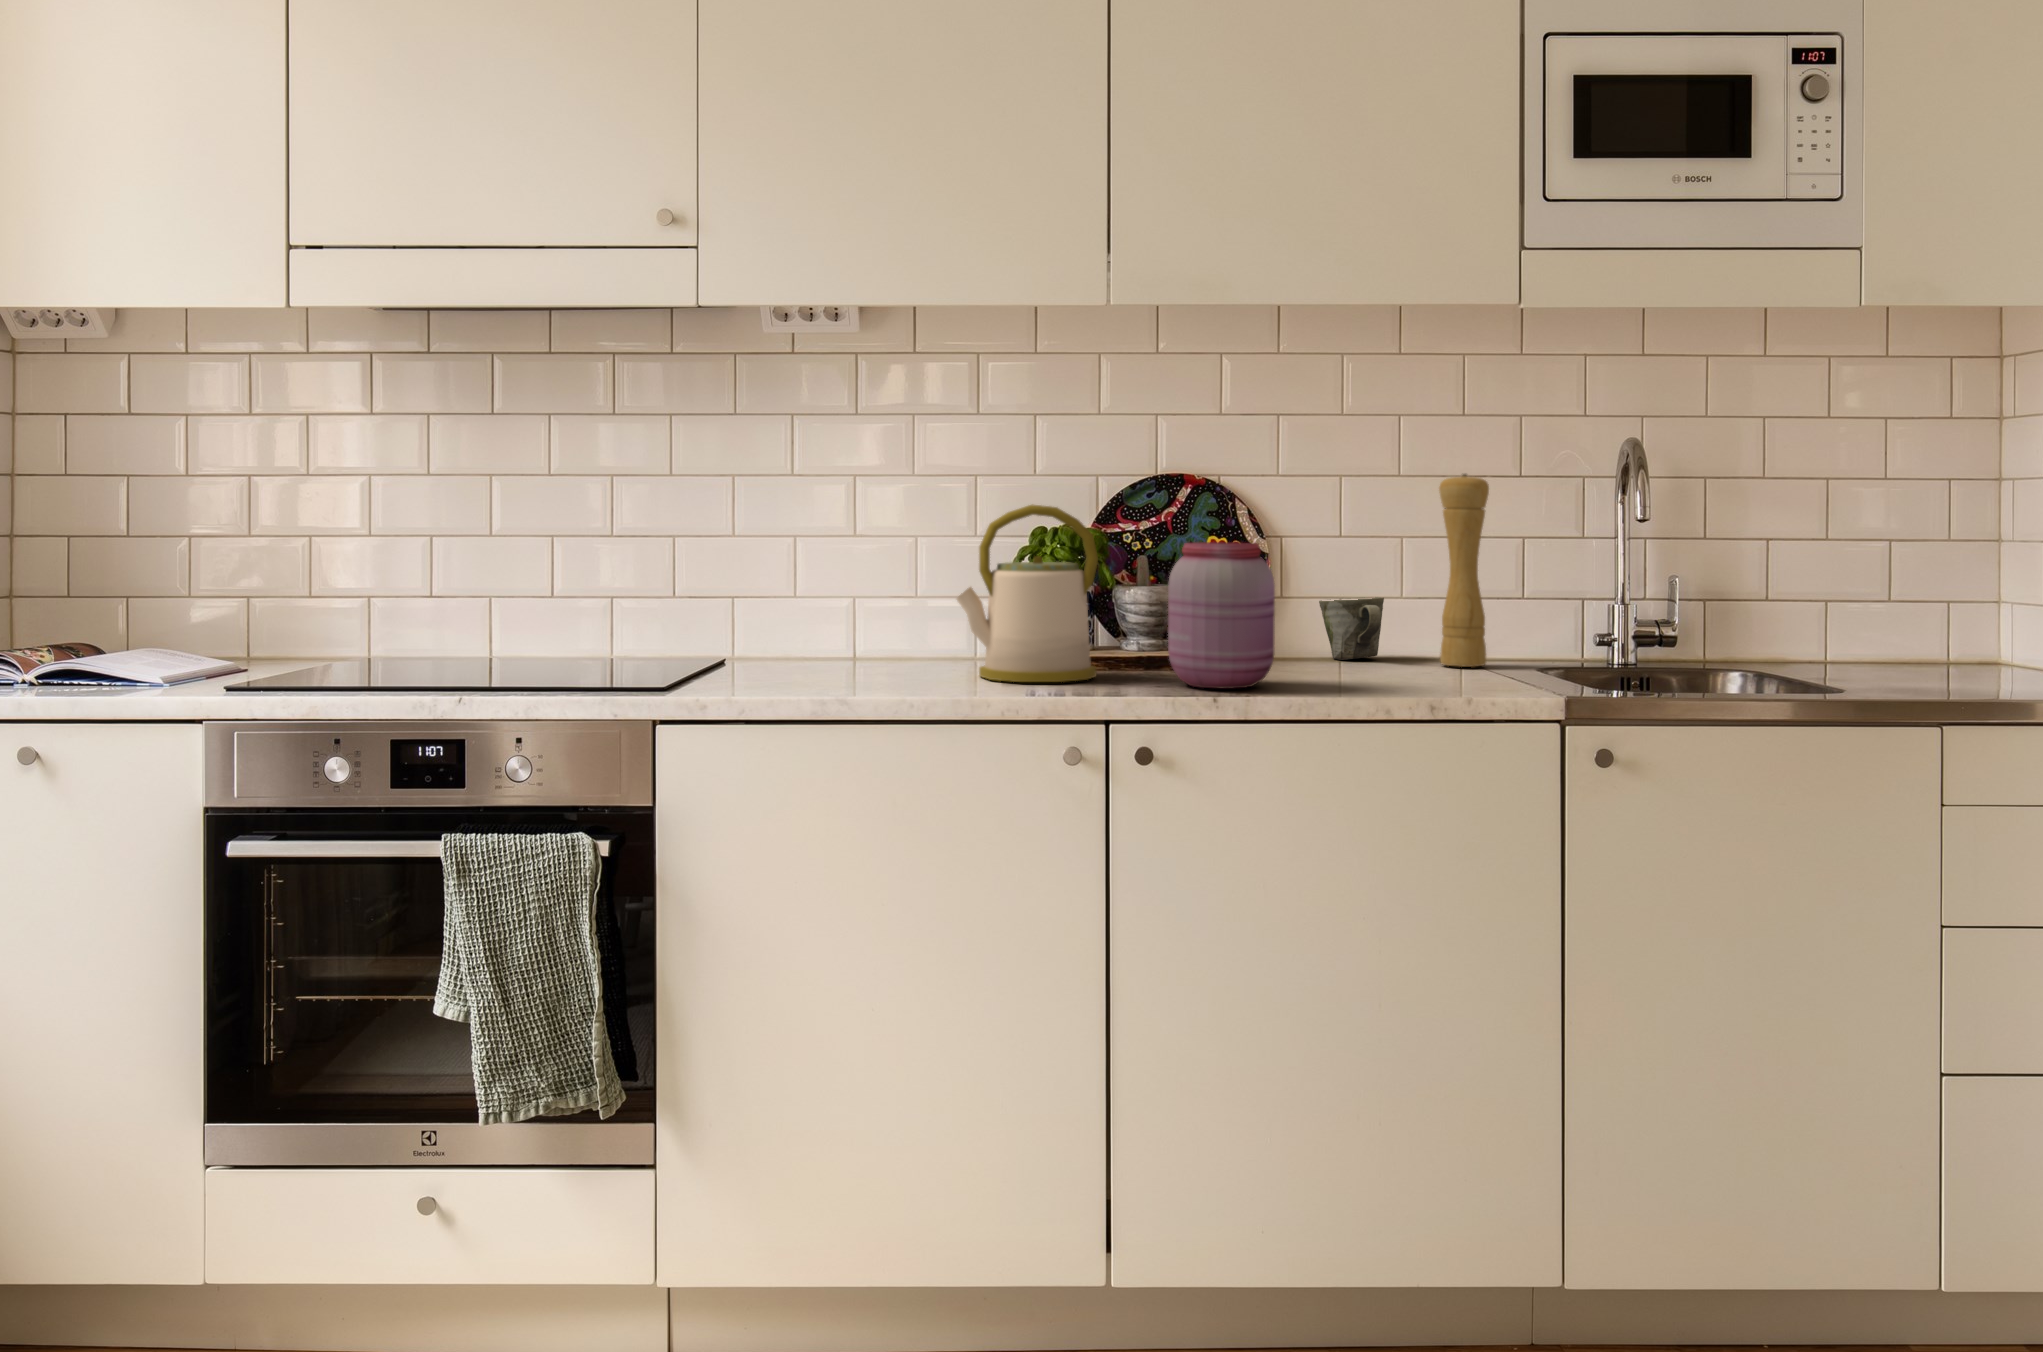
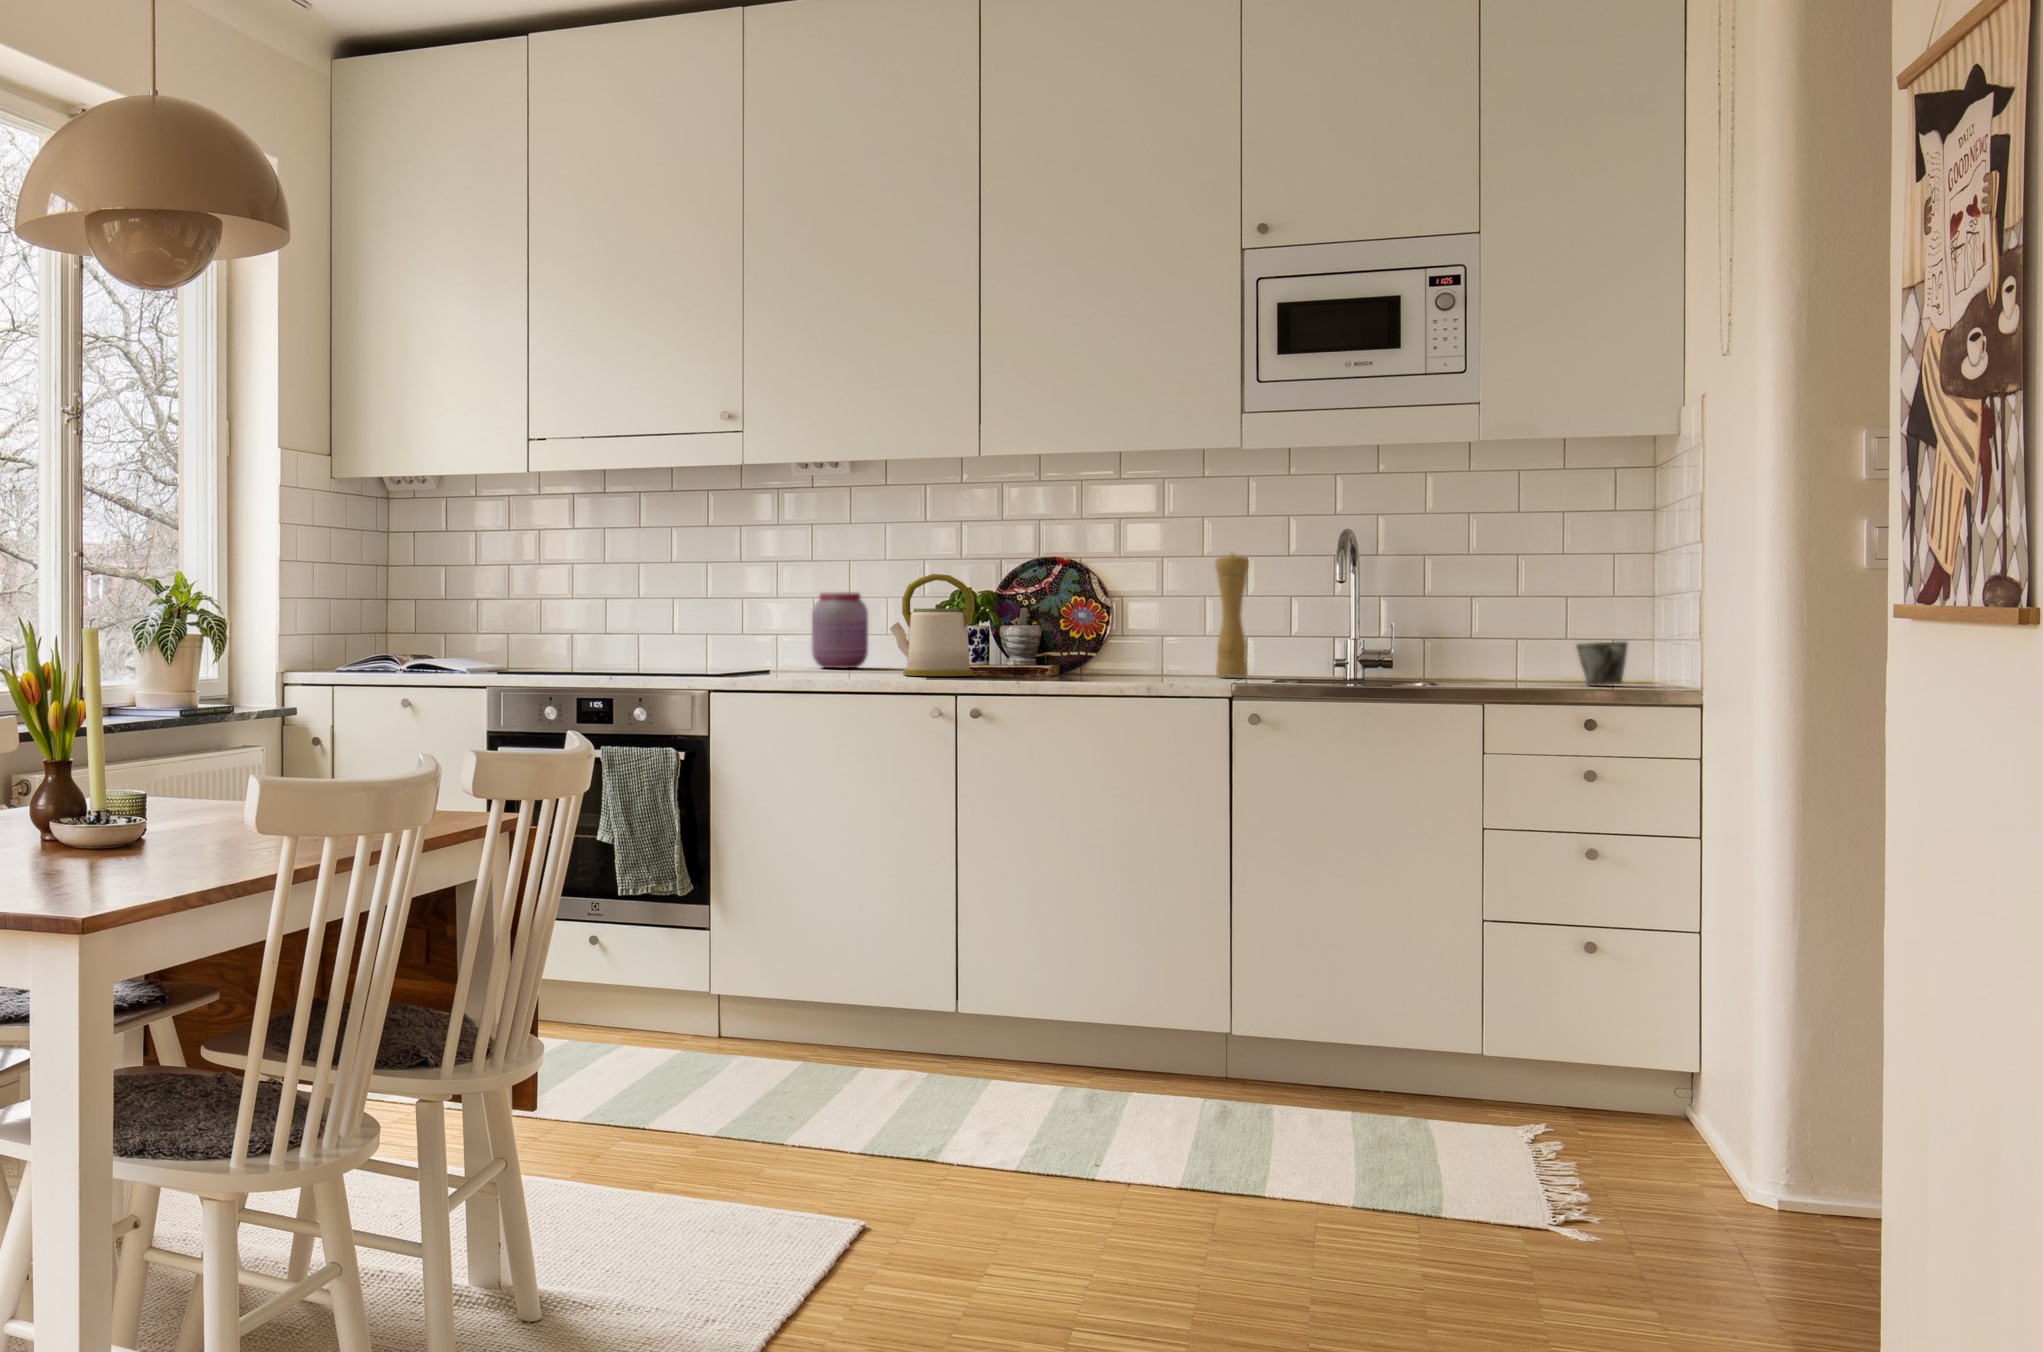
jar: present [1168,542,1275,689] -> present [812,592,868,668]
mug: present [1319,597,1384,660] -> present [1576,641,1628,685]

